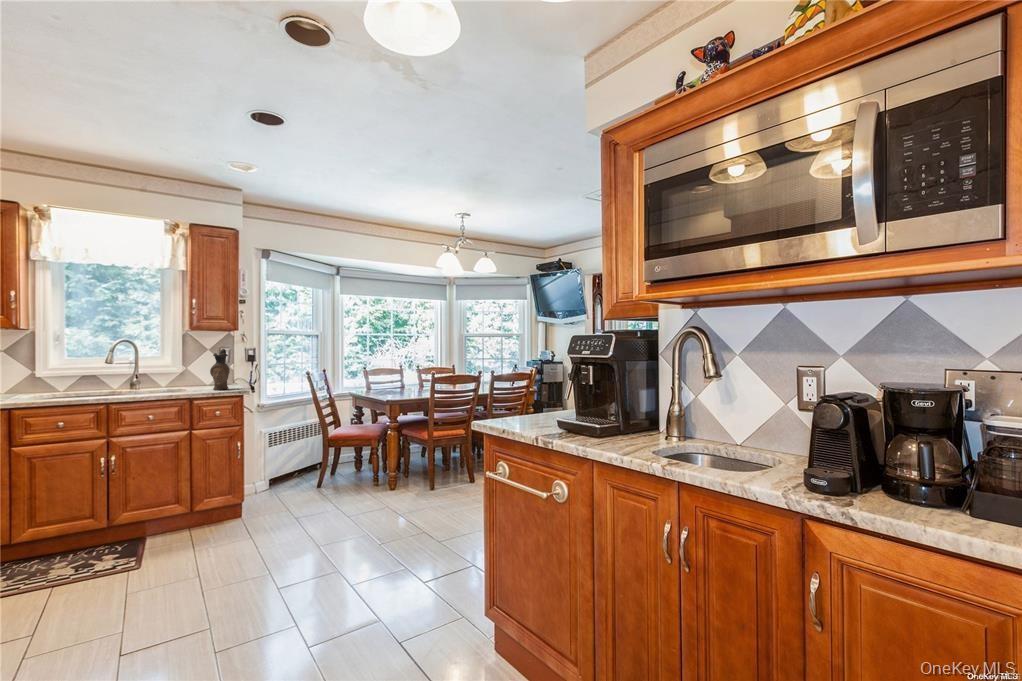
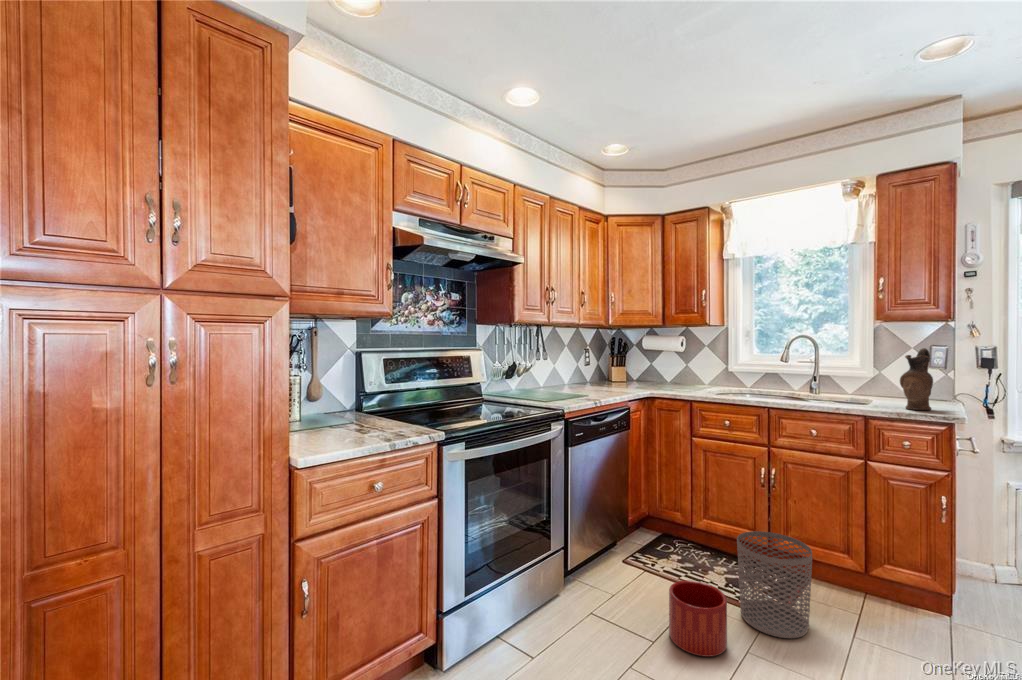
waste bin: none [100,499,168,581] -> present [737,531,812,638]
planter: none [44,559,110,625] -> present [669,580,727,657]

